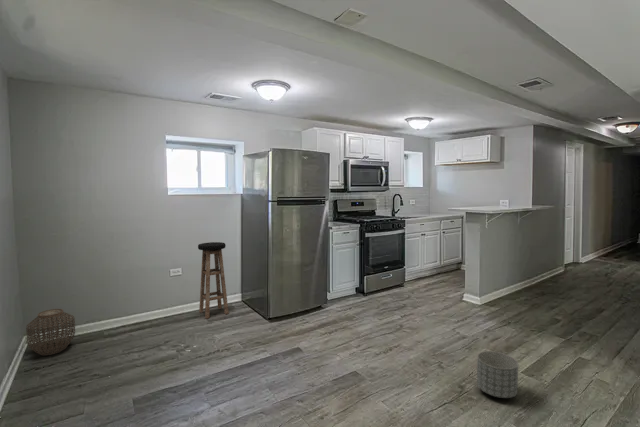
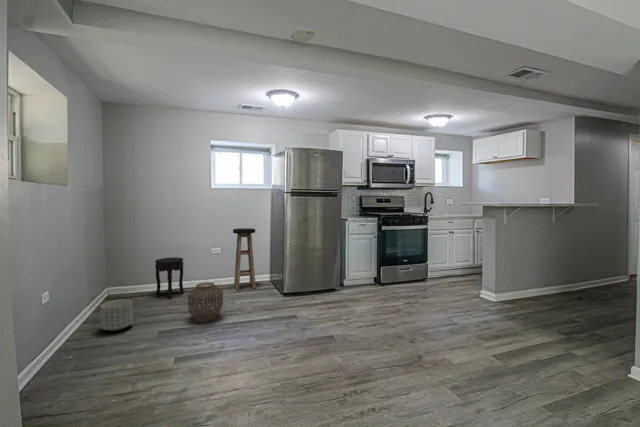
side table: none [99,285,138,340] -> present [155,257,184,298]
woven basket: present [26,309,75,355] -> present [188,282,223,322]
planter: present [477,351,518,398] -> present [101,300,133,331]

